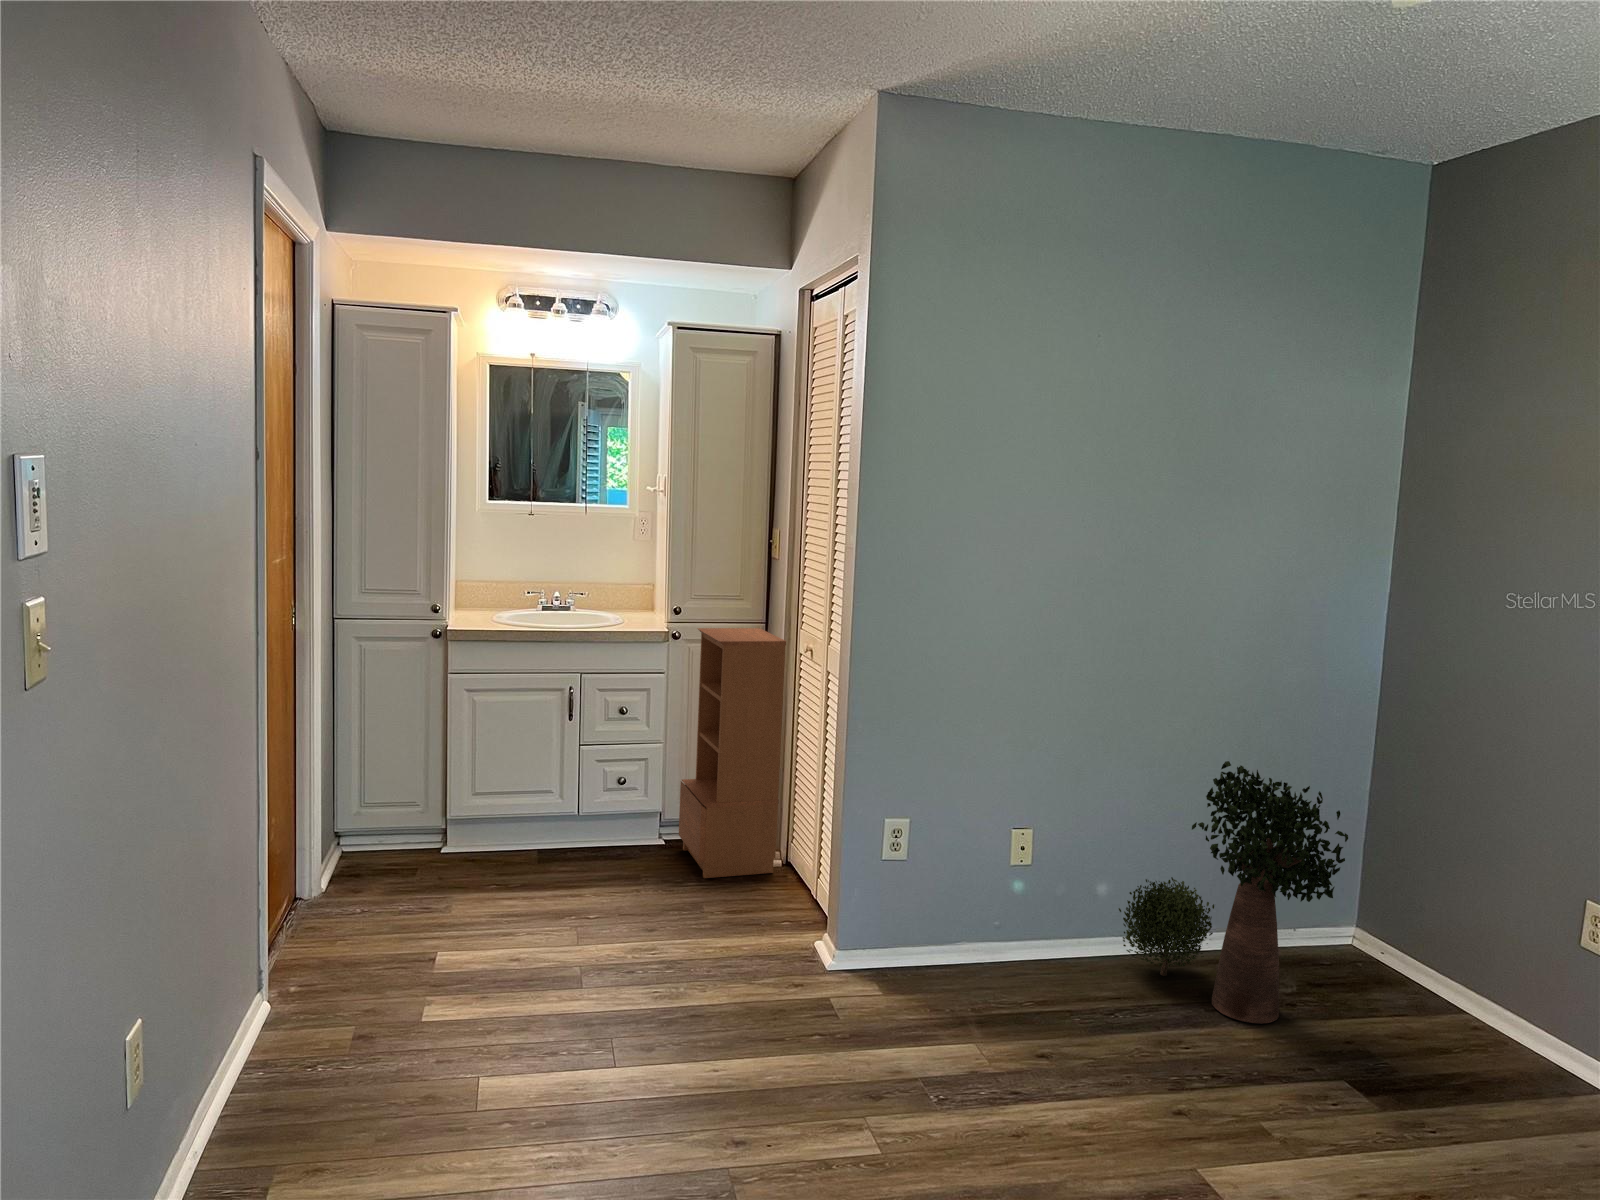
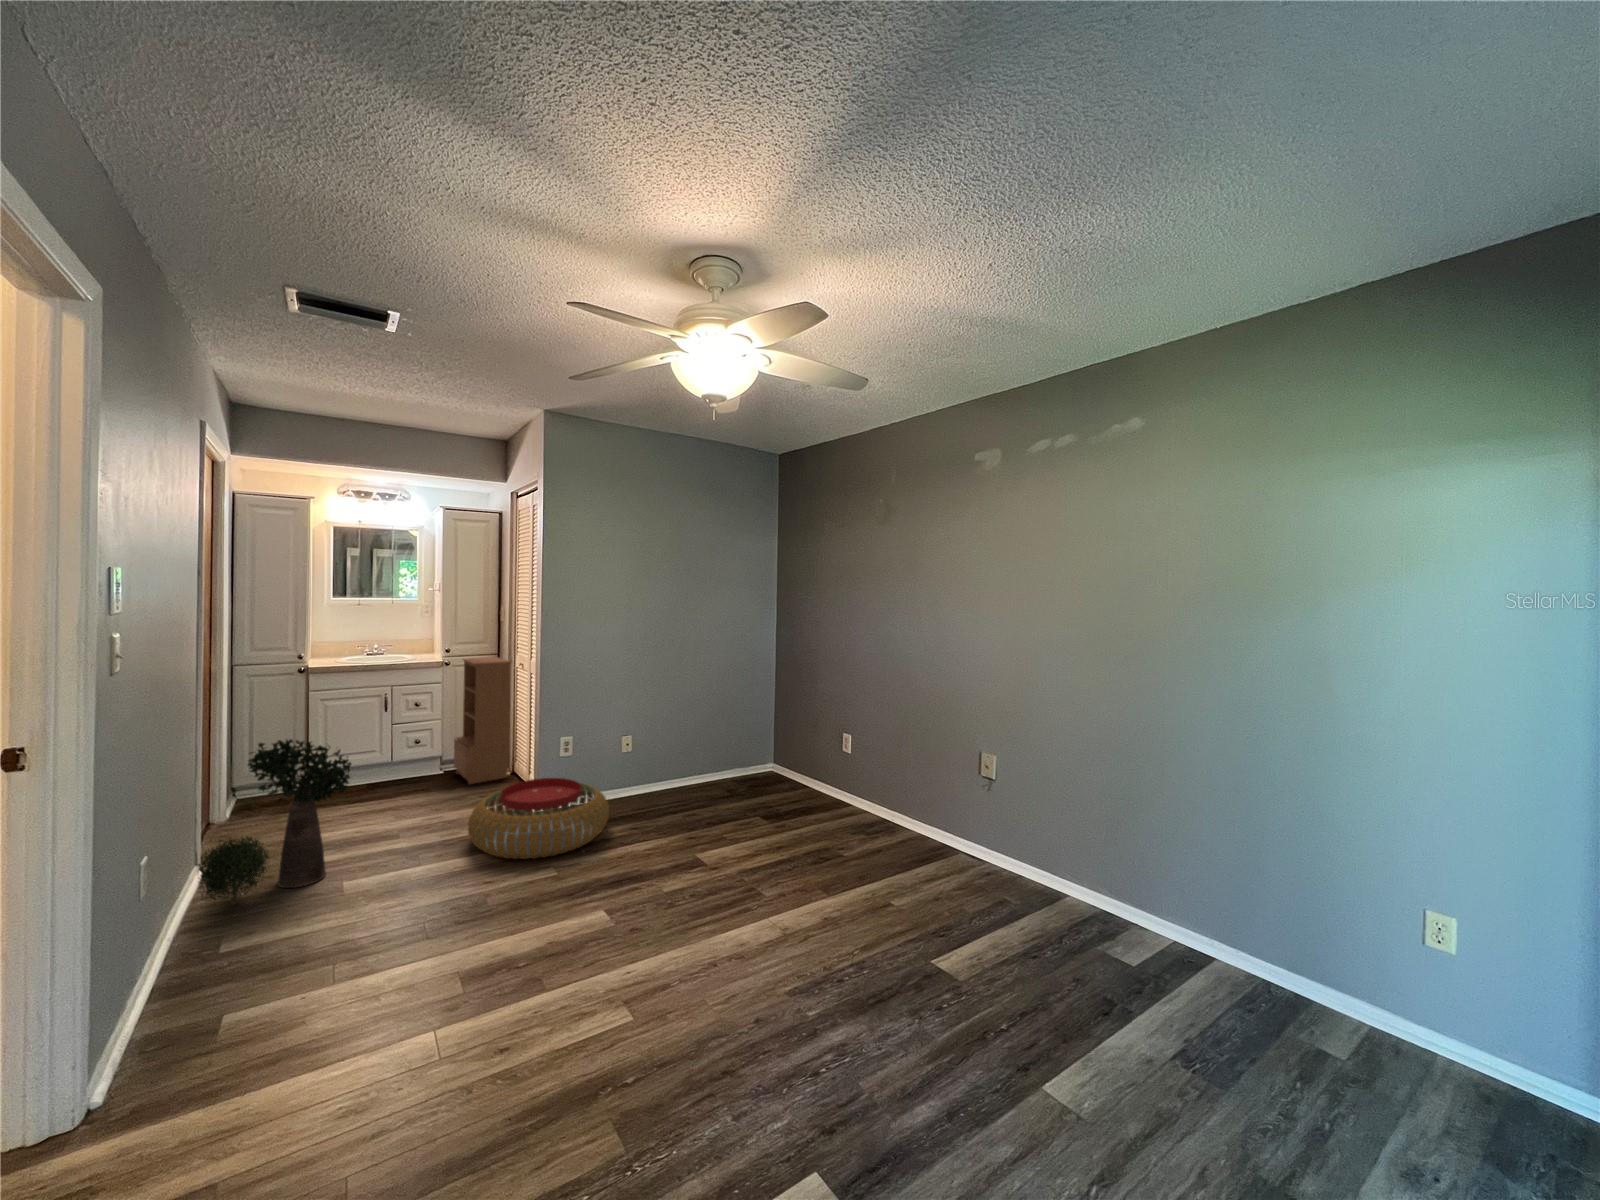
potted plant: present [1119,761,1348,1023] -> present [198,739,351,905]
pouf: none [703,910,993,1106] -> present [468,778,609,859]

